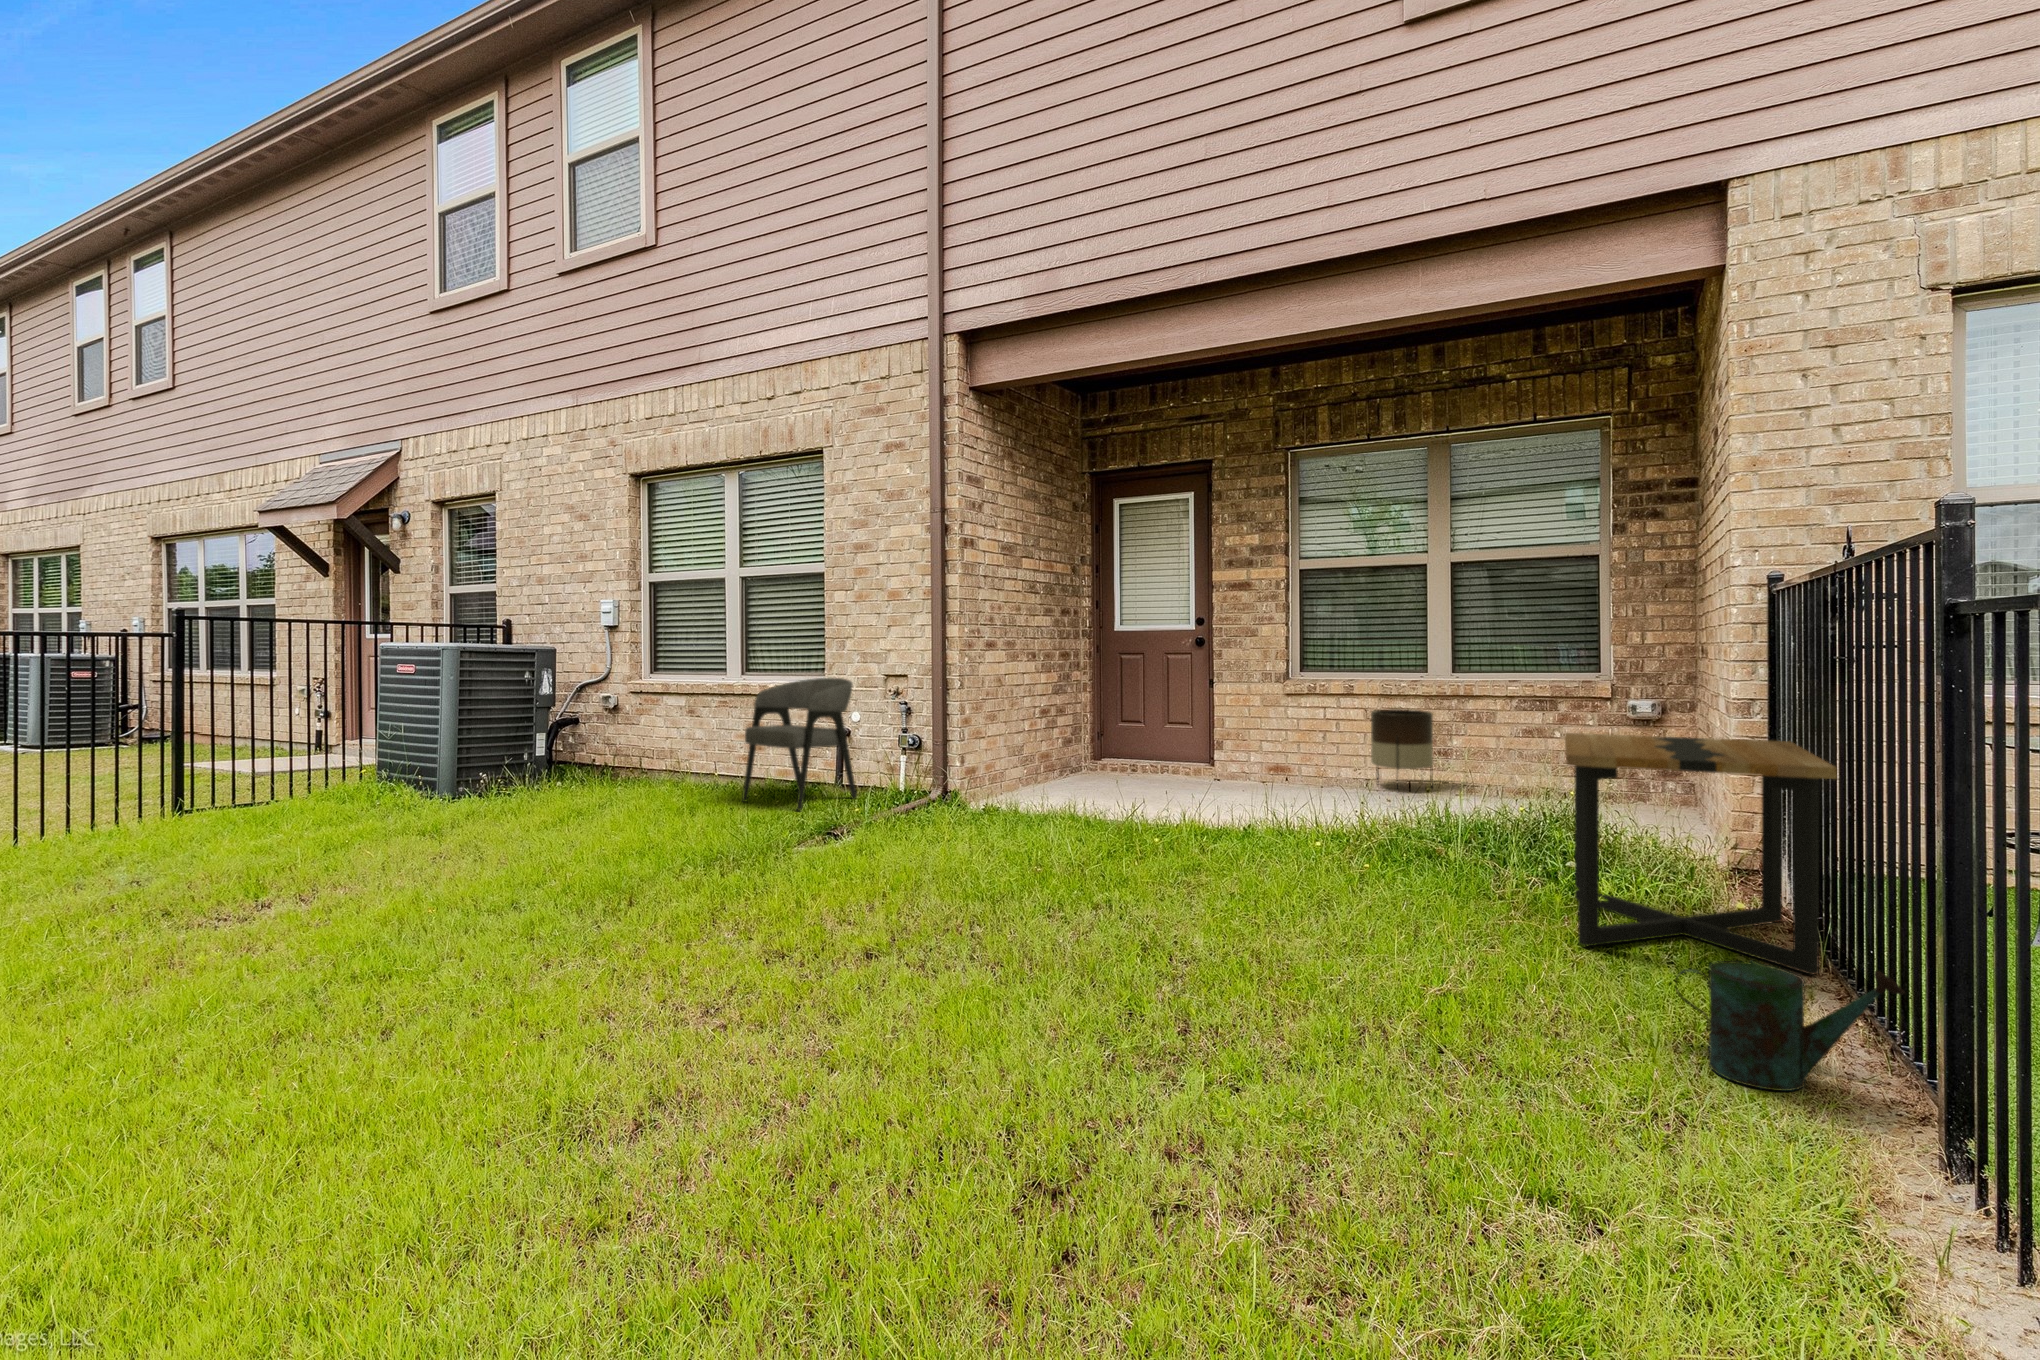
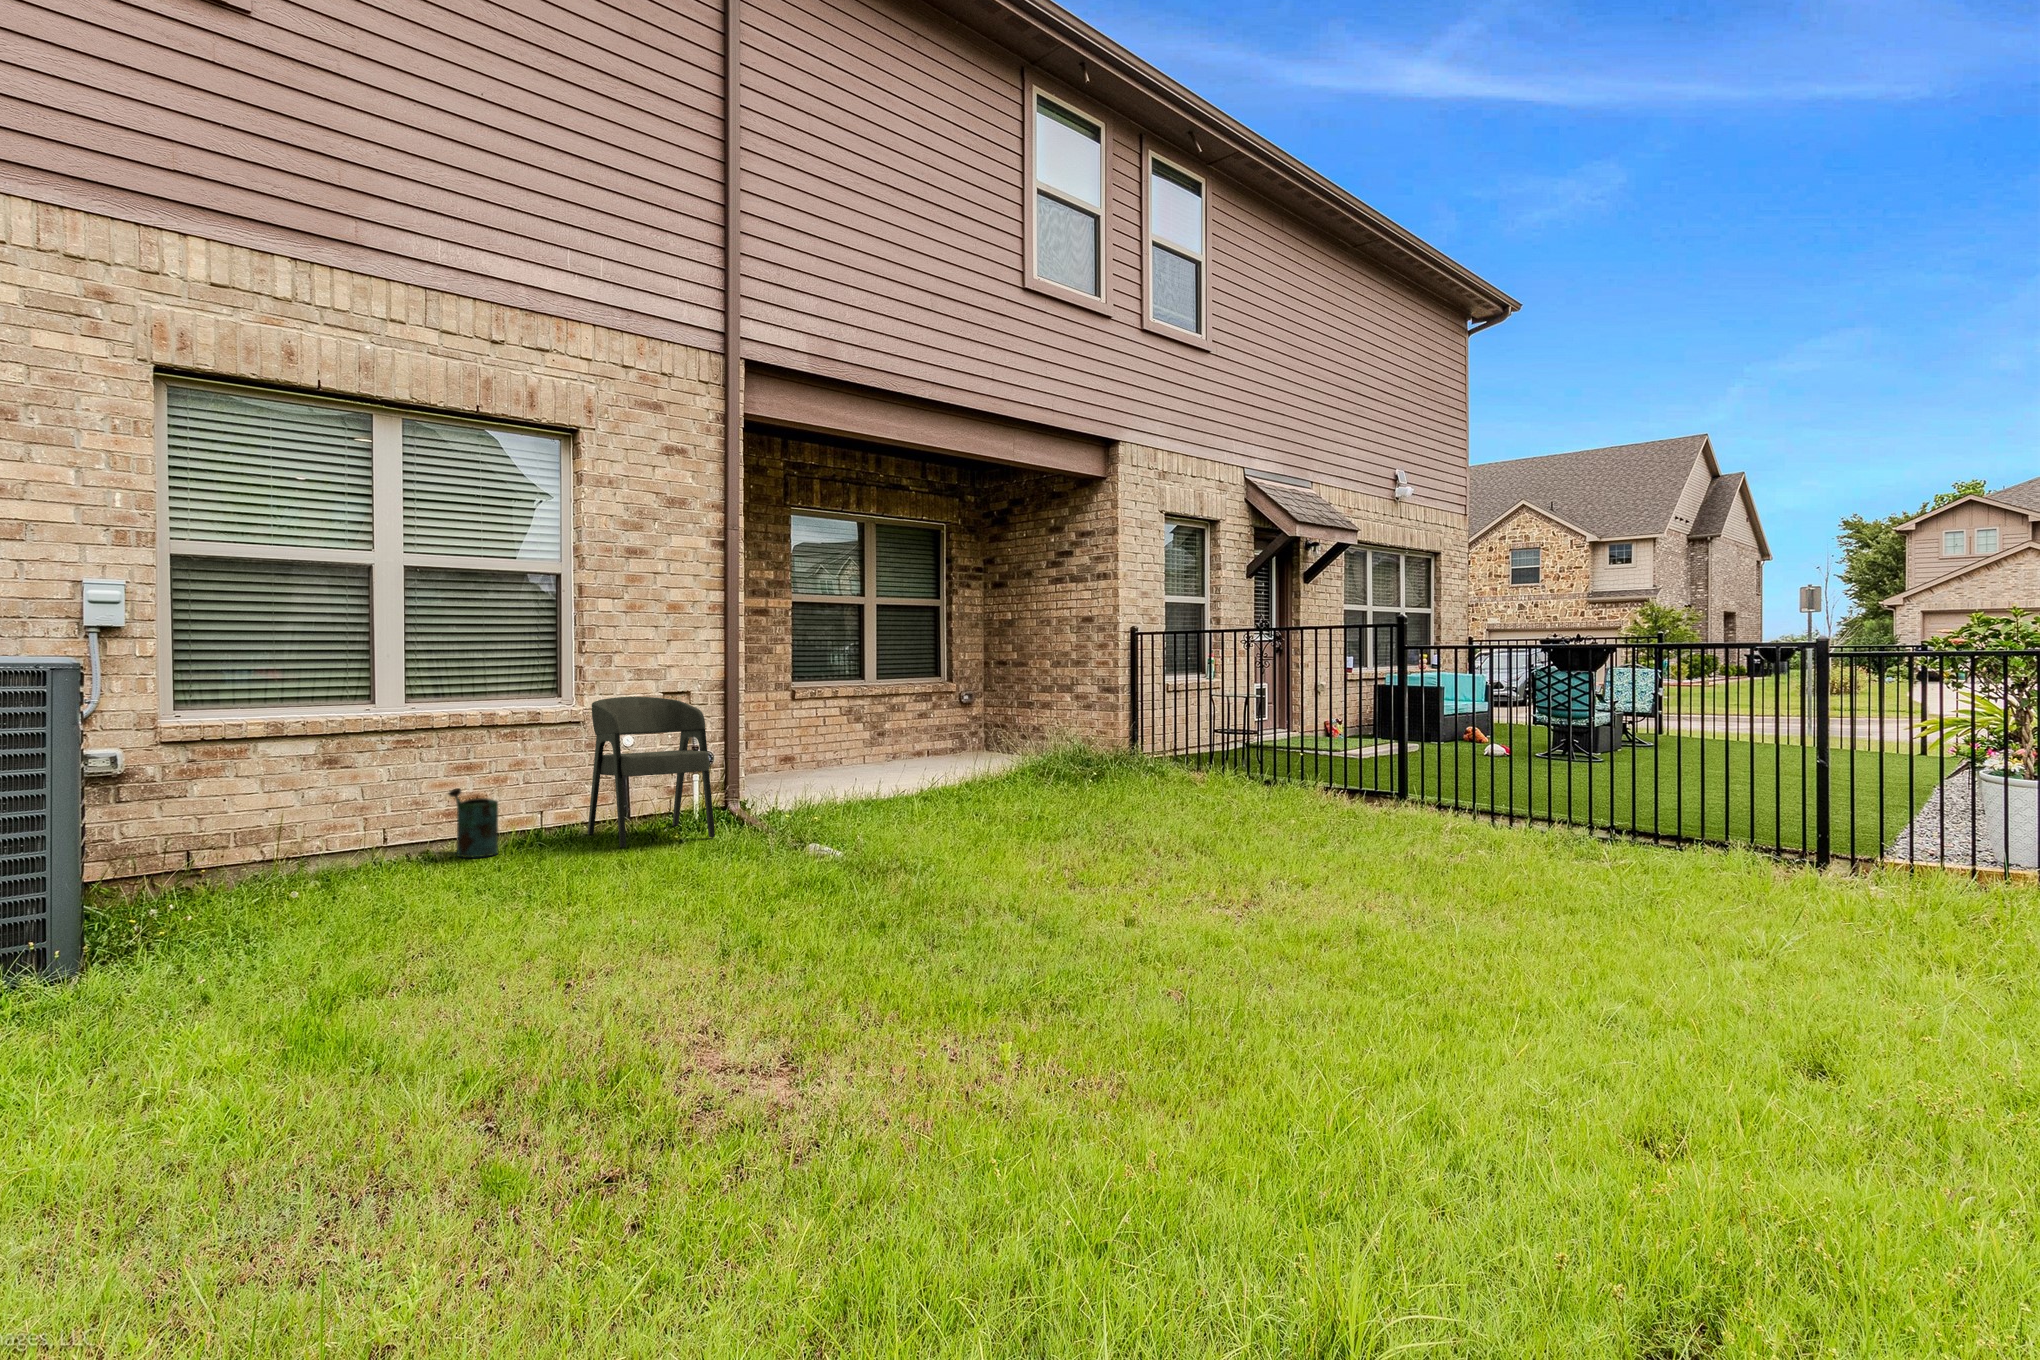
planter: present [1371,709,1433,788] -> none [859,706,900,763]
side table: present [1565,733,1837,975] -> none [1136,694,1260,785]
watering can: present [1676,961,1904,1091] -> present [449,788,498,858]

